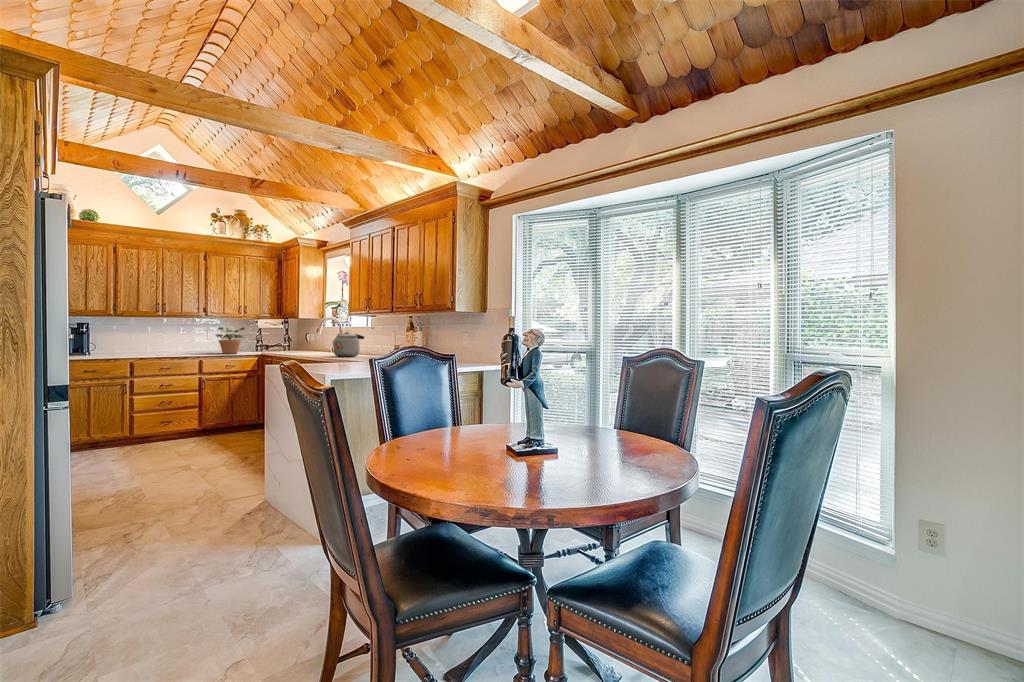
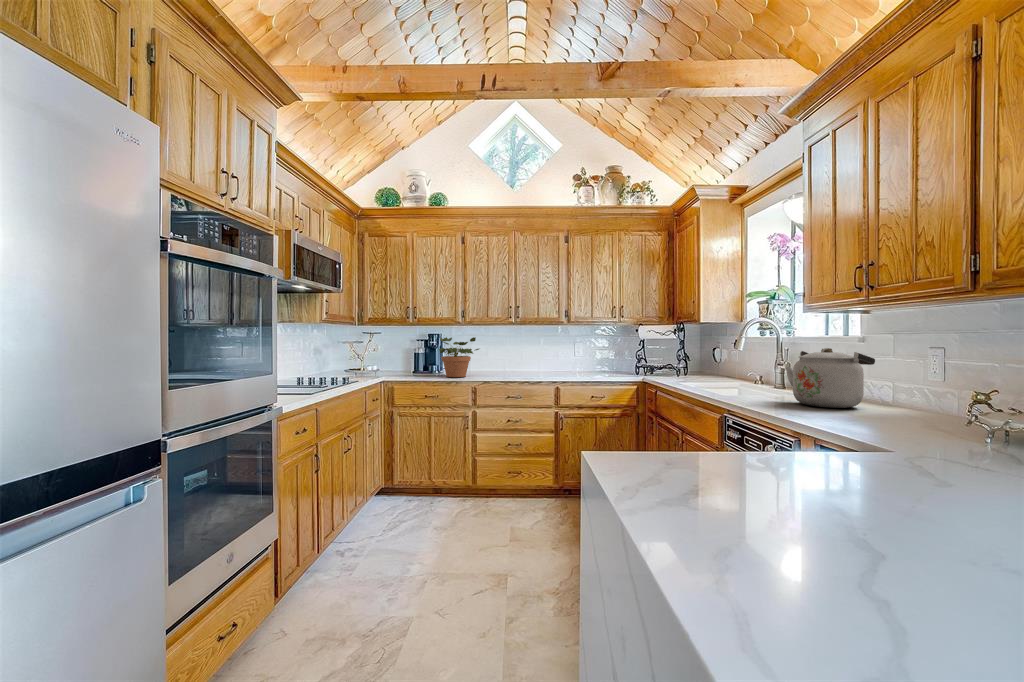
potted plant: present [216,327,246,354] -> present [439,337,479,377]

